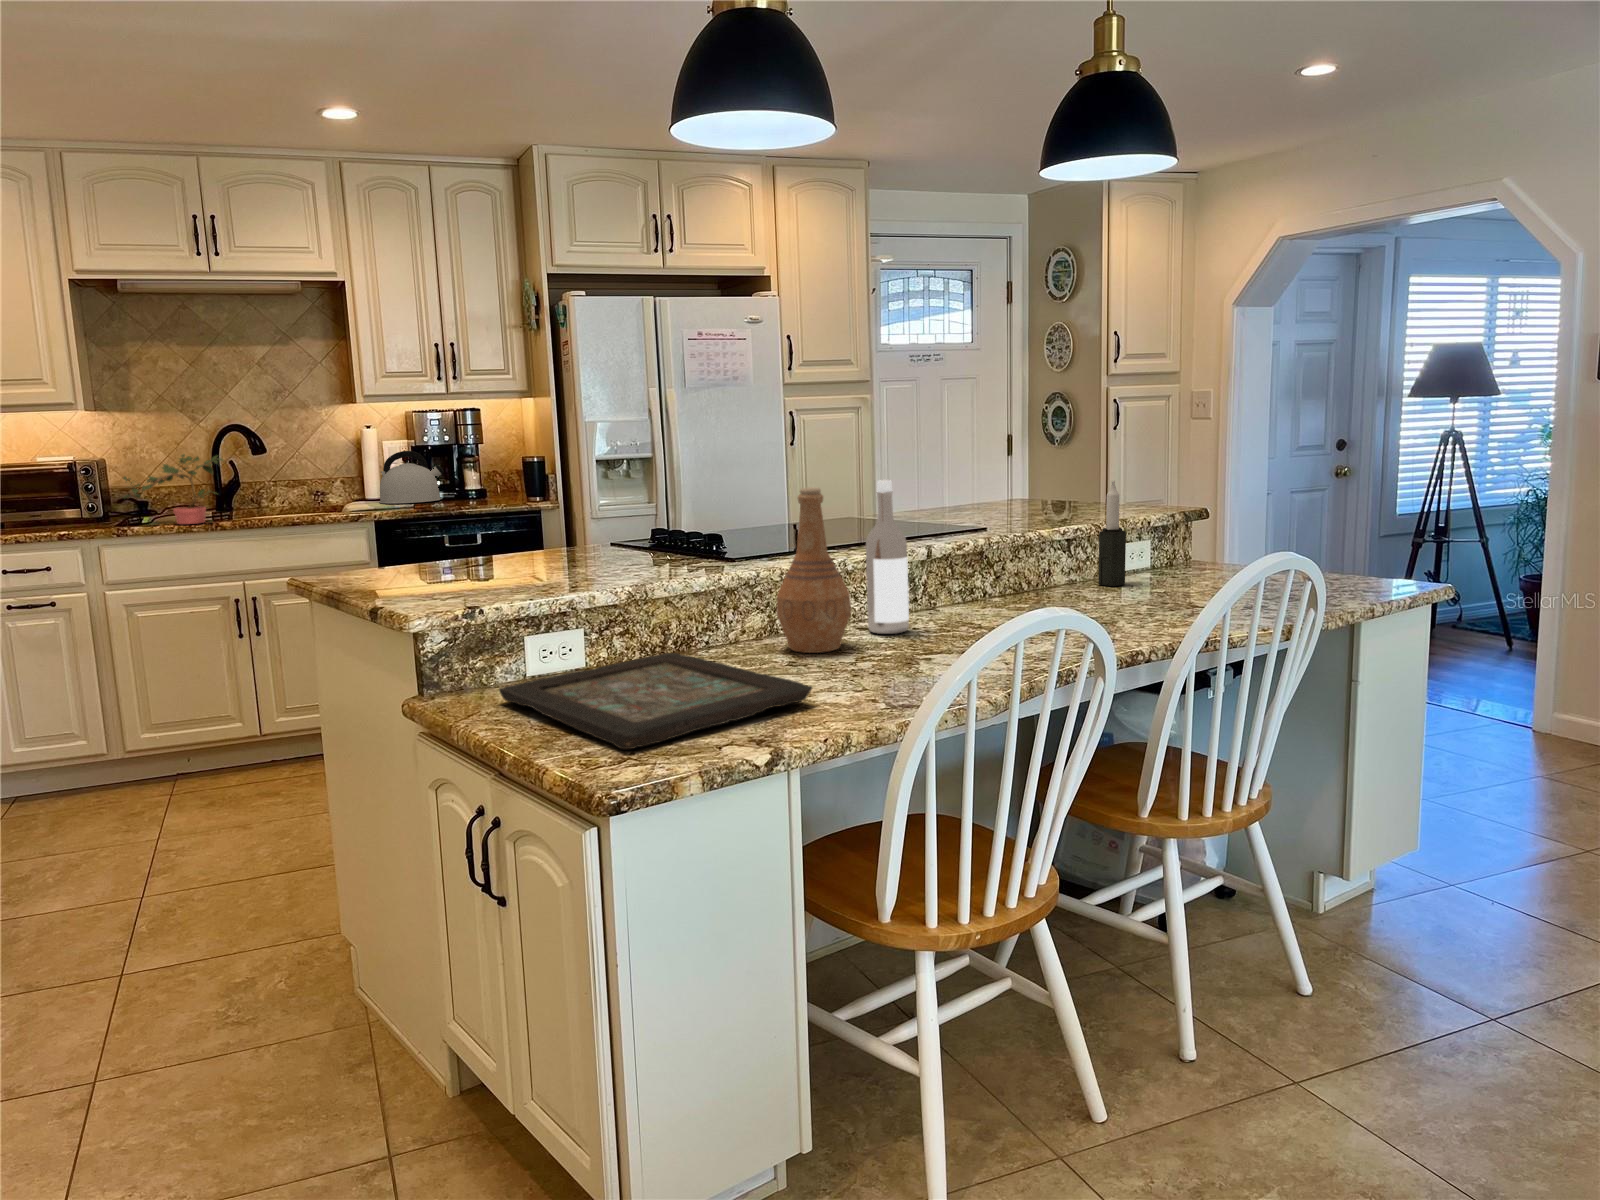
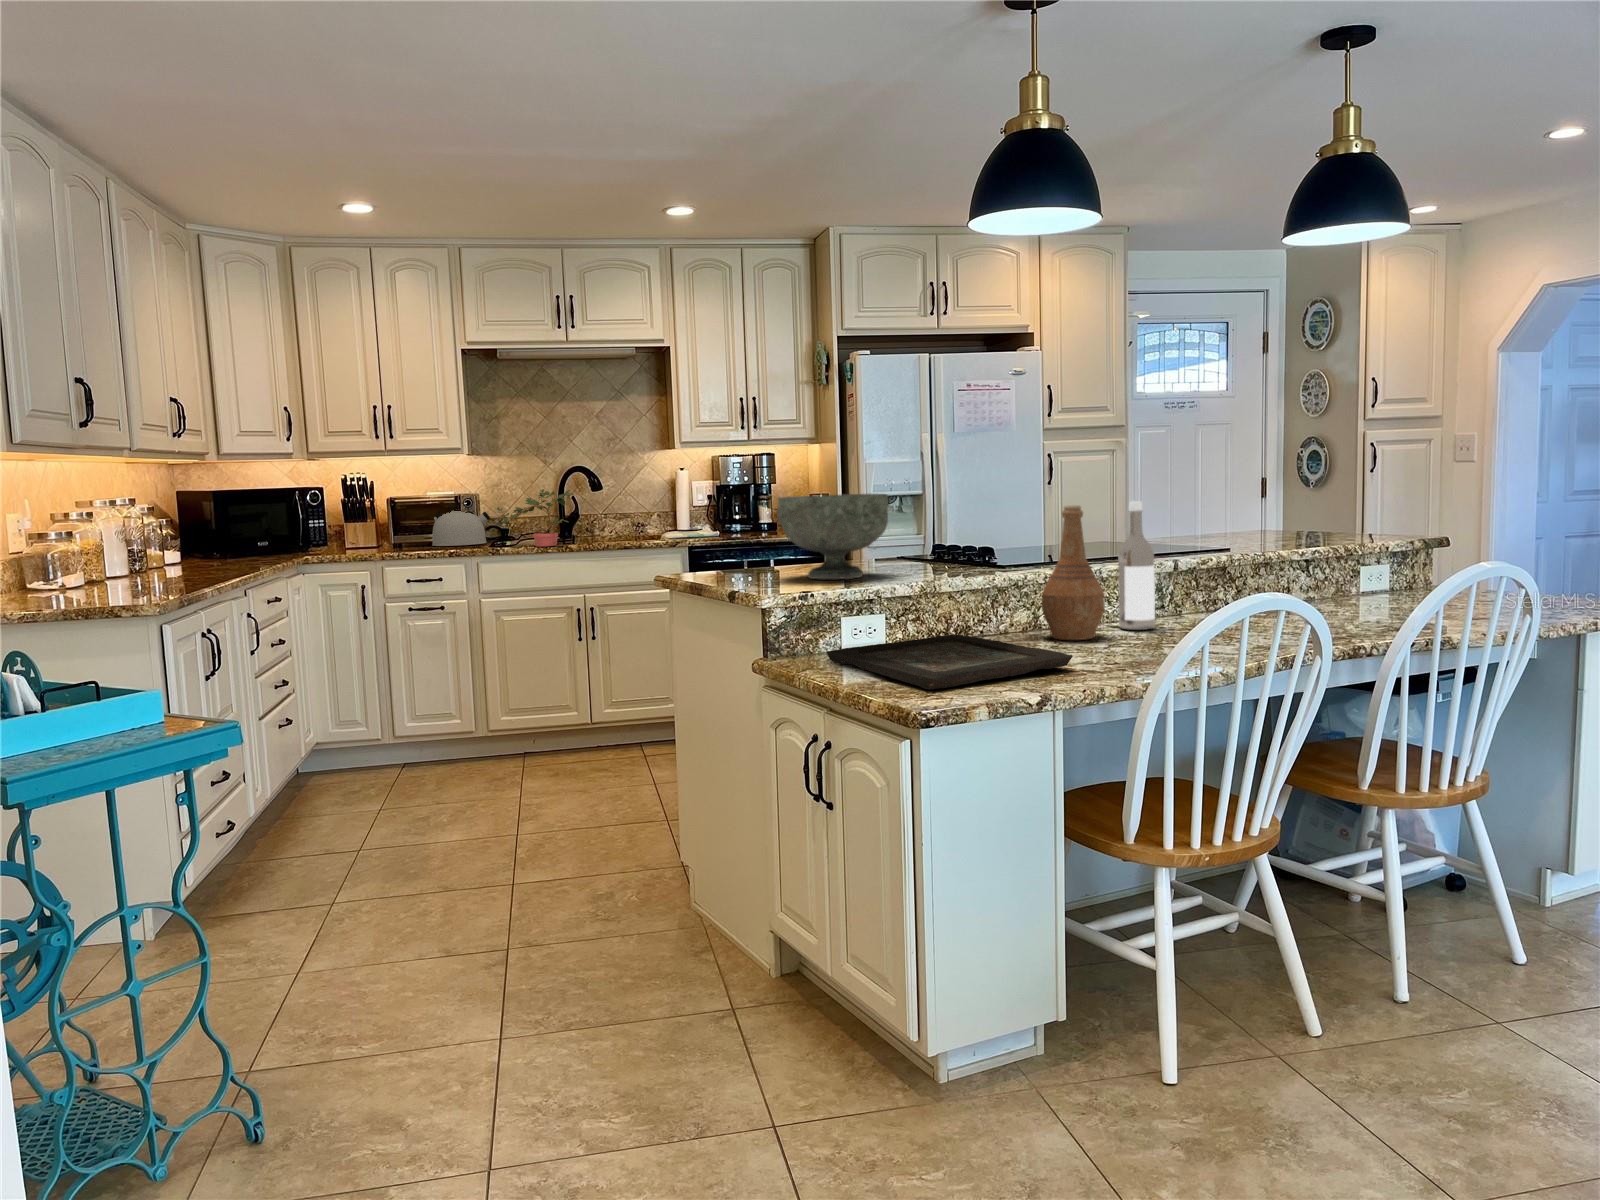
kettle: present [380,451,444,504] -> present [432,510,490,546]
decorative bowl: none [438,475,584,585] -> present [777,494,888,579]
candle: present [1099,480,1126,586] -> none [1334,507,1361,602]

